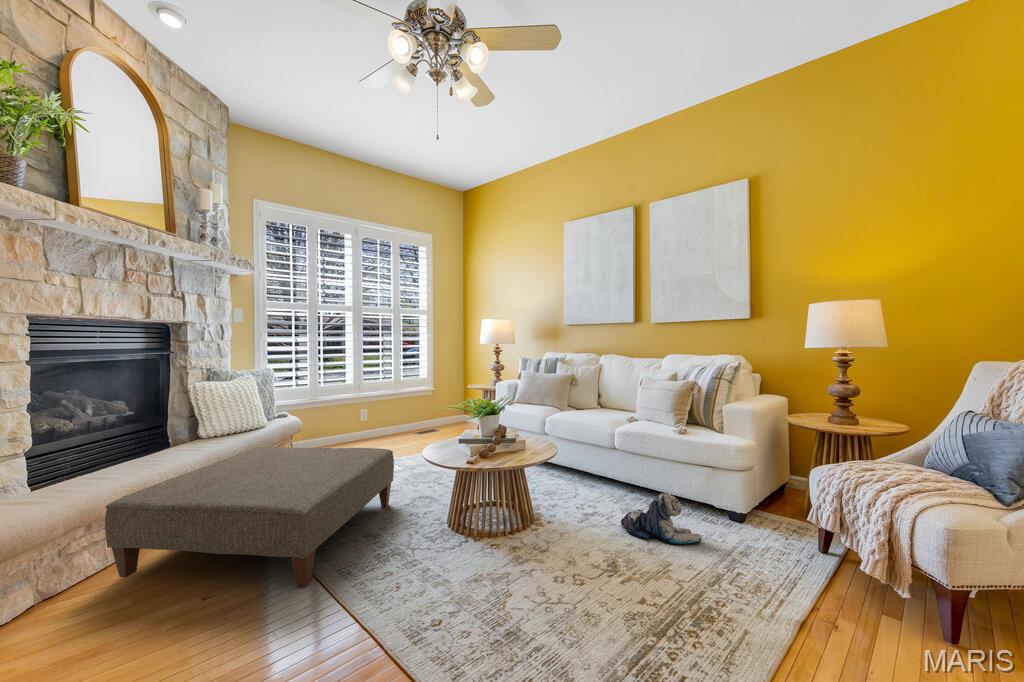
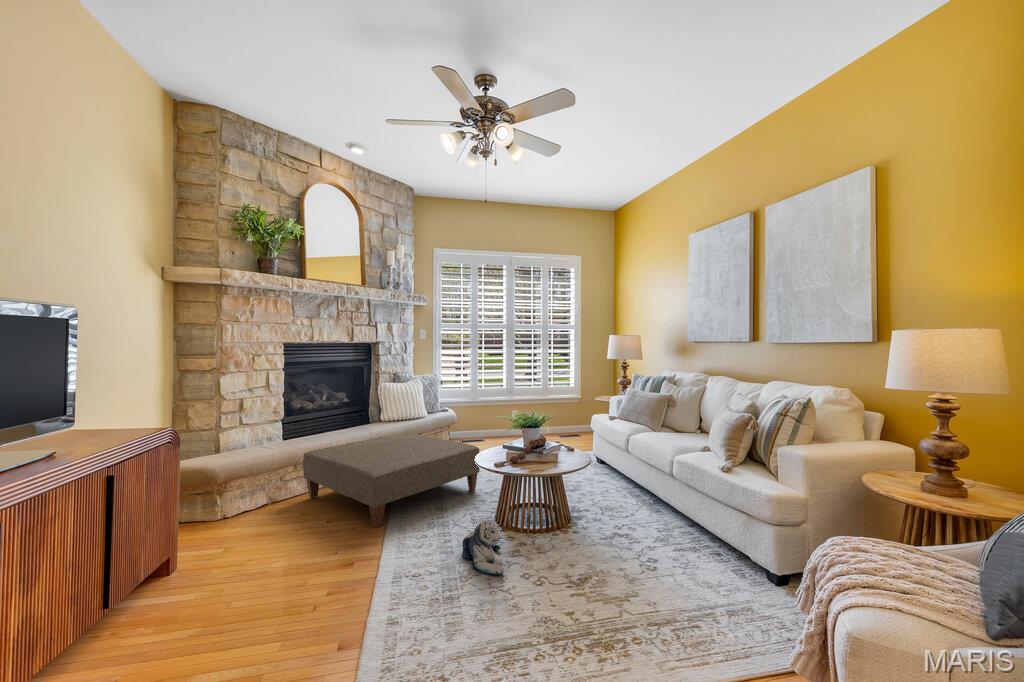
plush toy: present [621,493,702,545] -> present [462,520,504,575]

